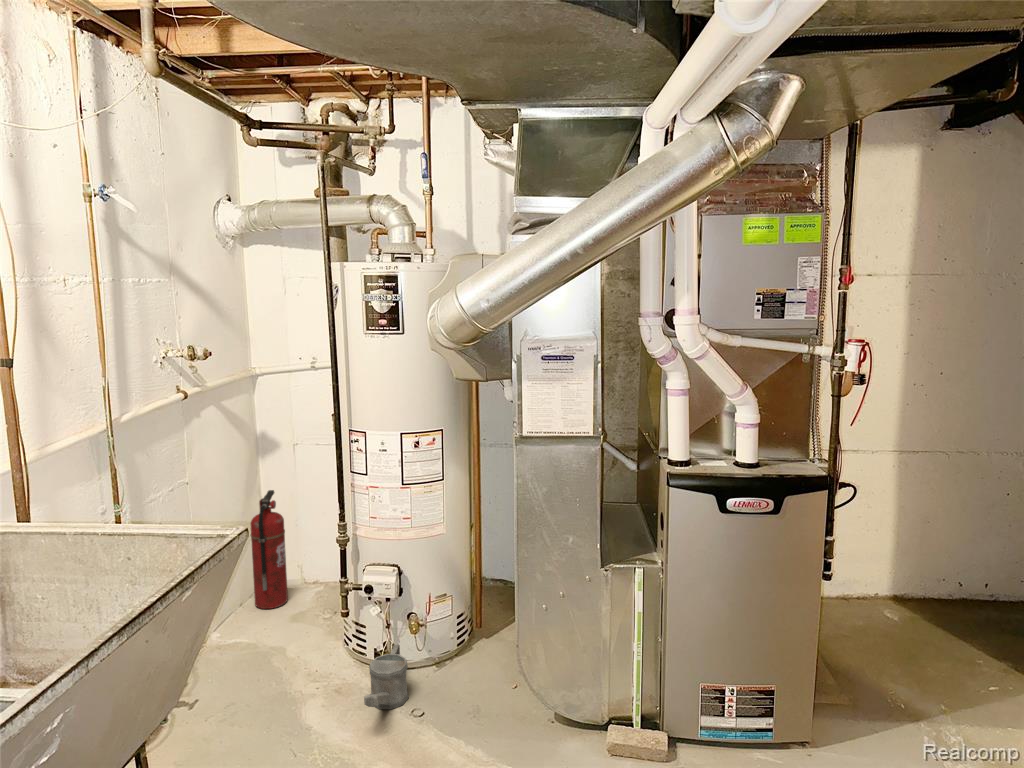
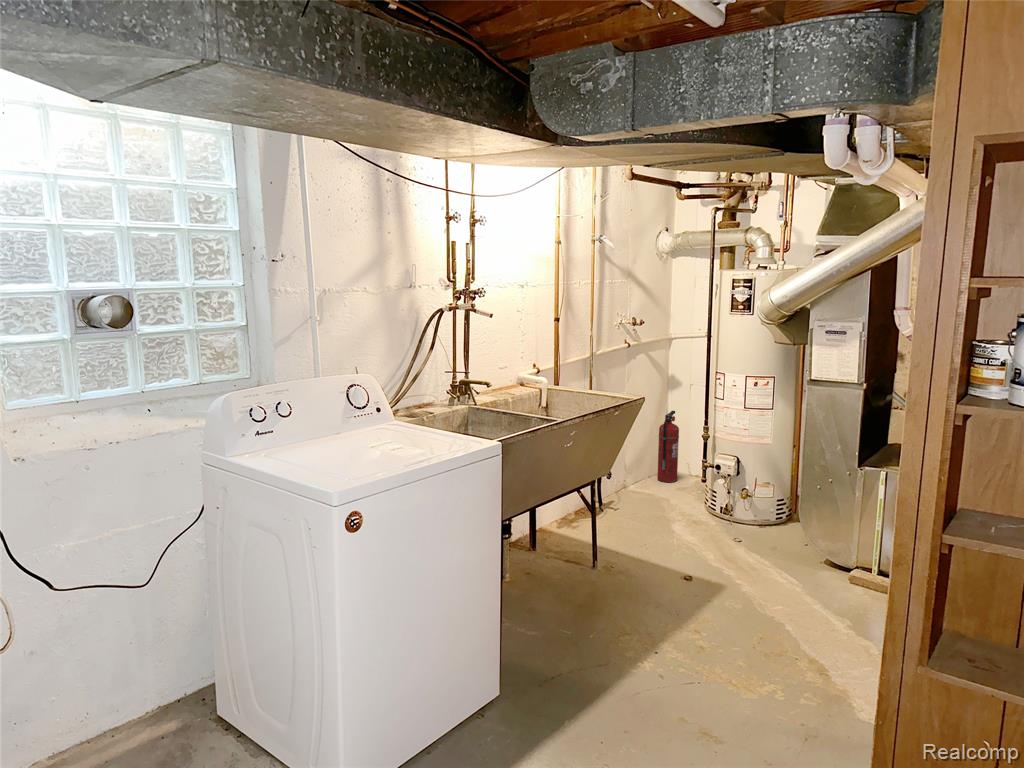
watering can: present [364,645,408,709] -> none [703,504,735,534]

